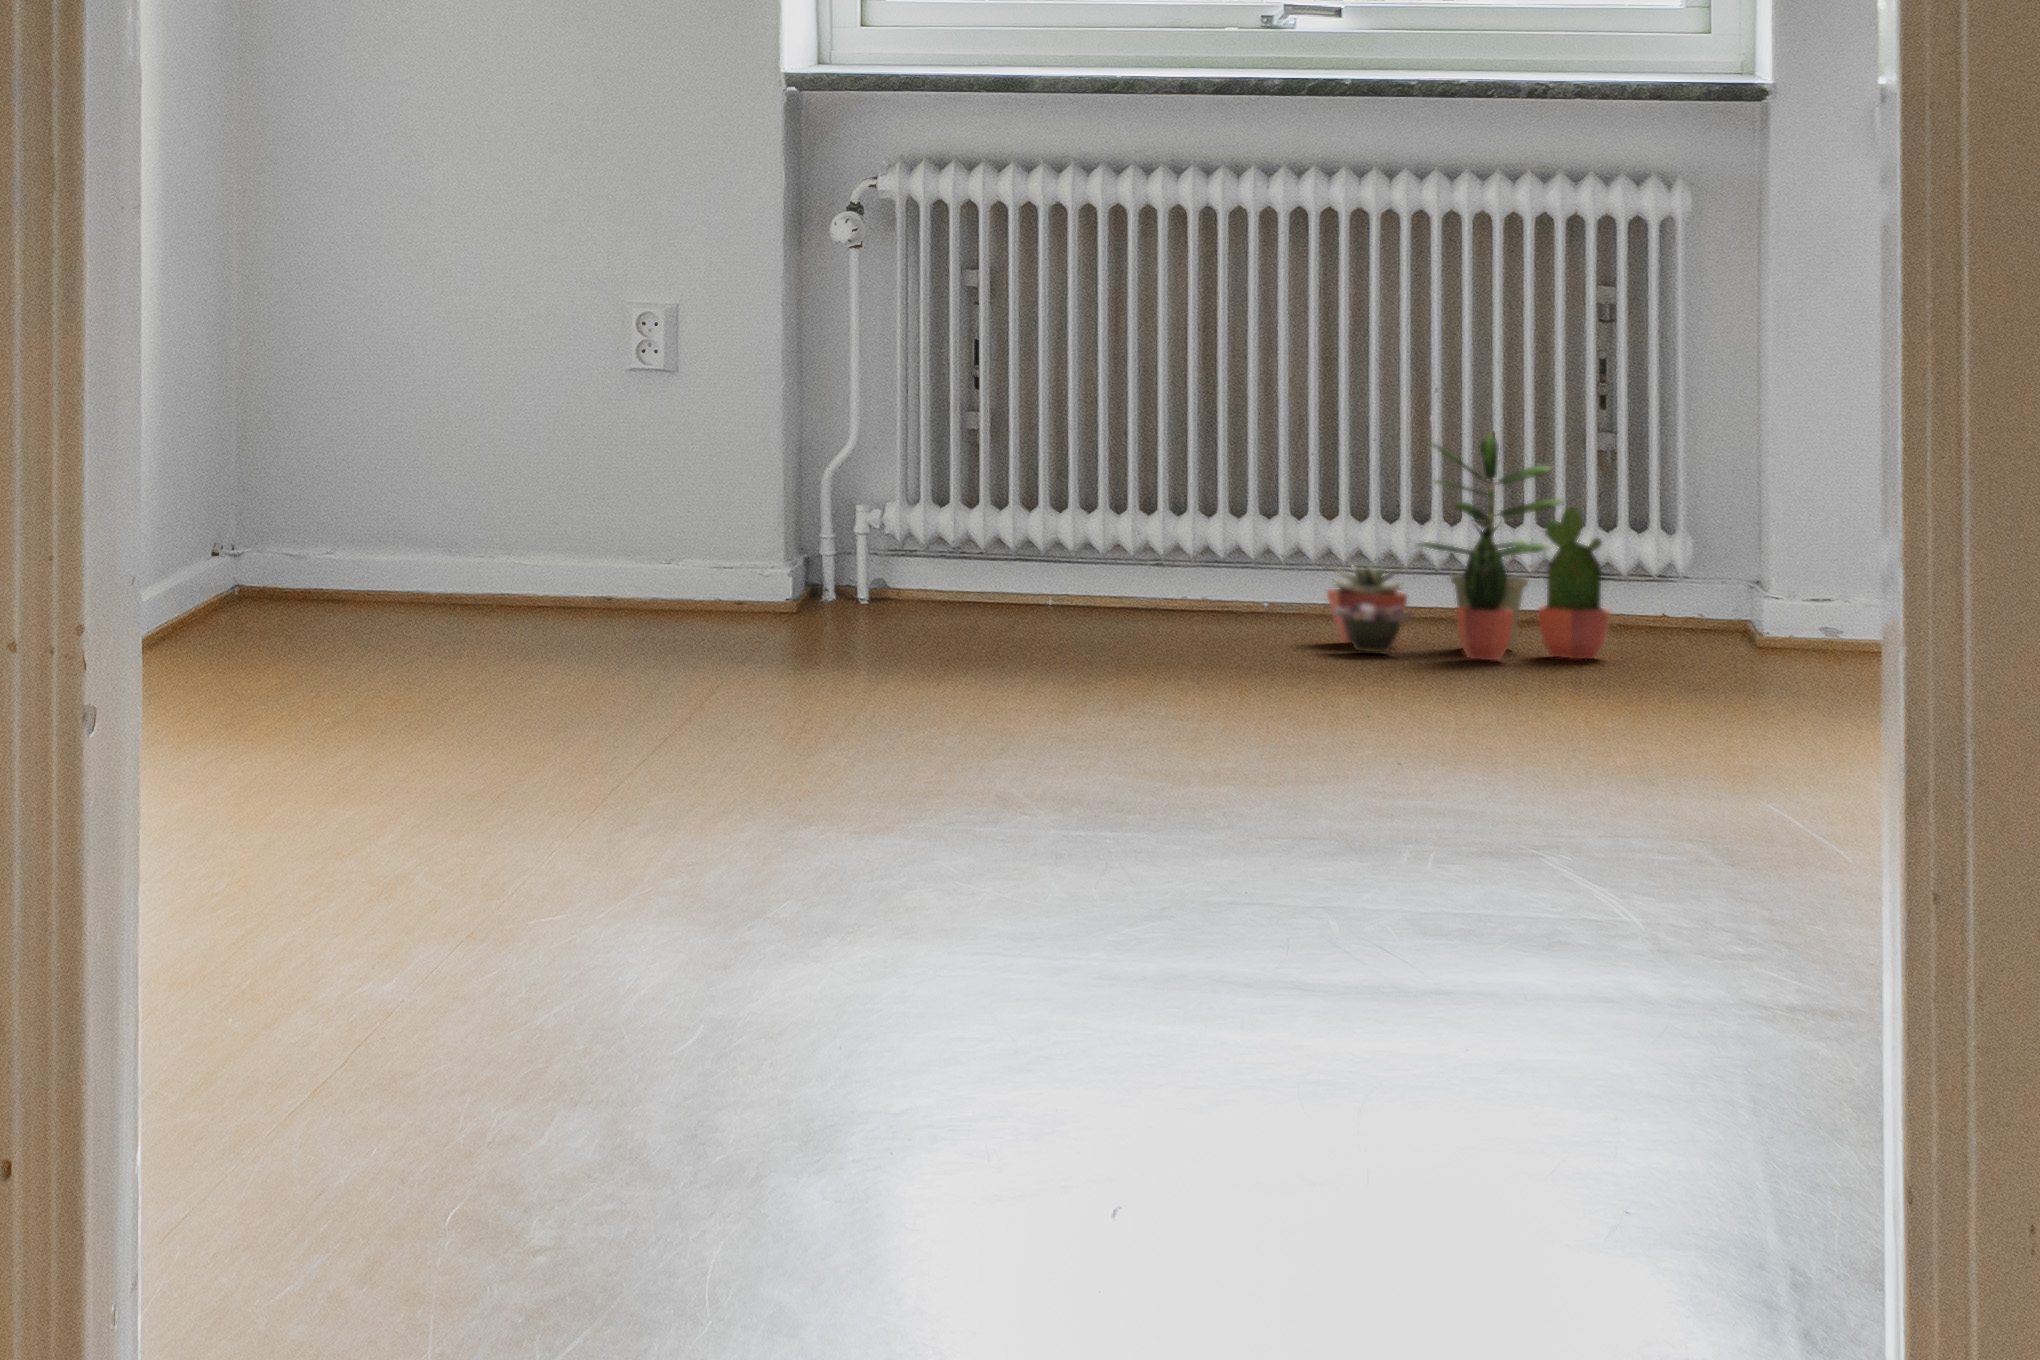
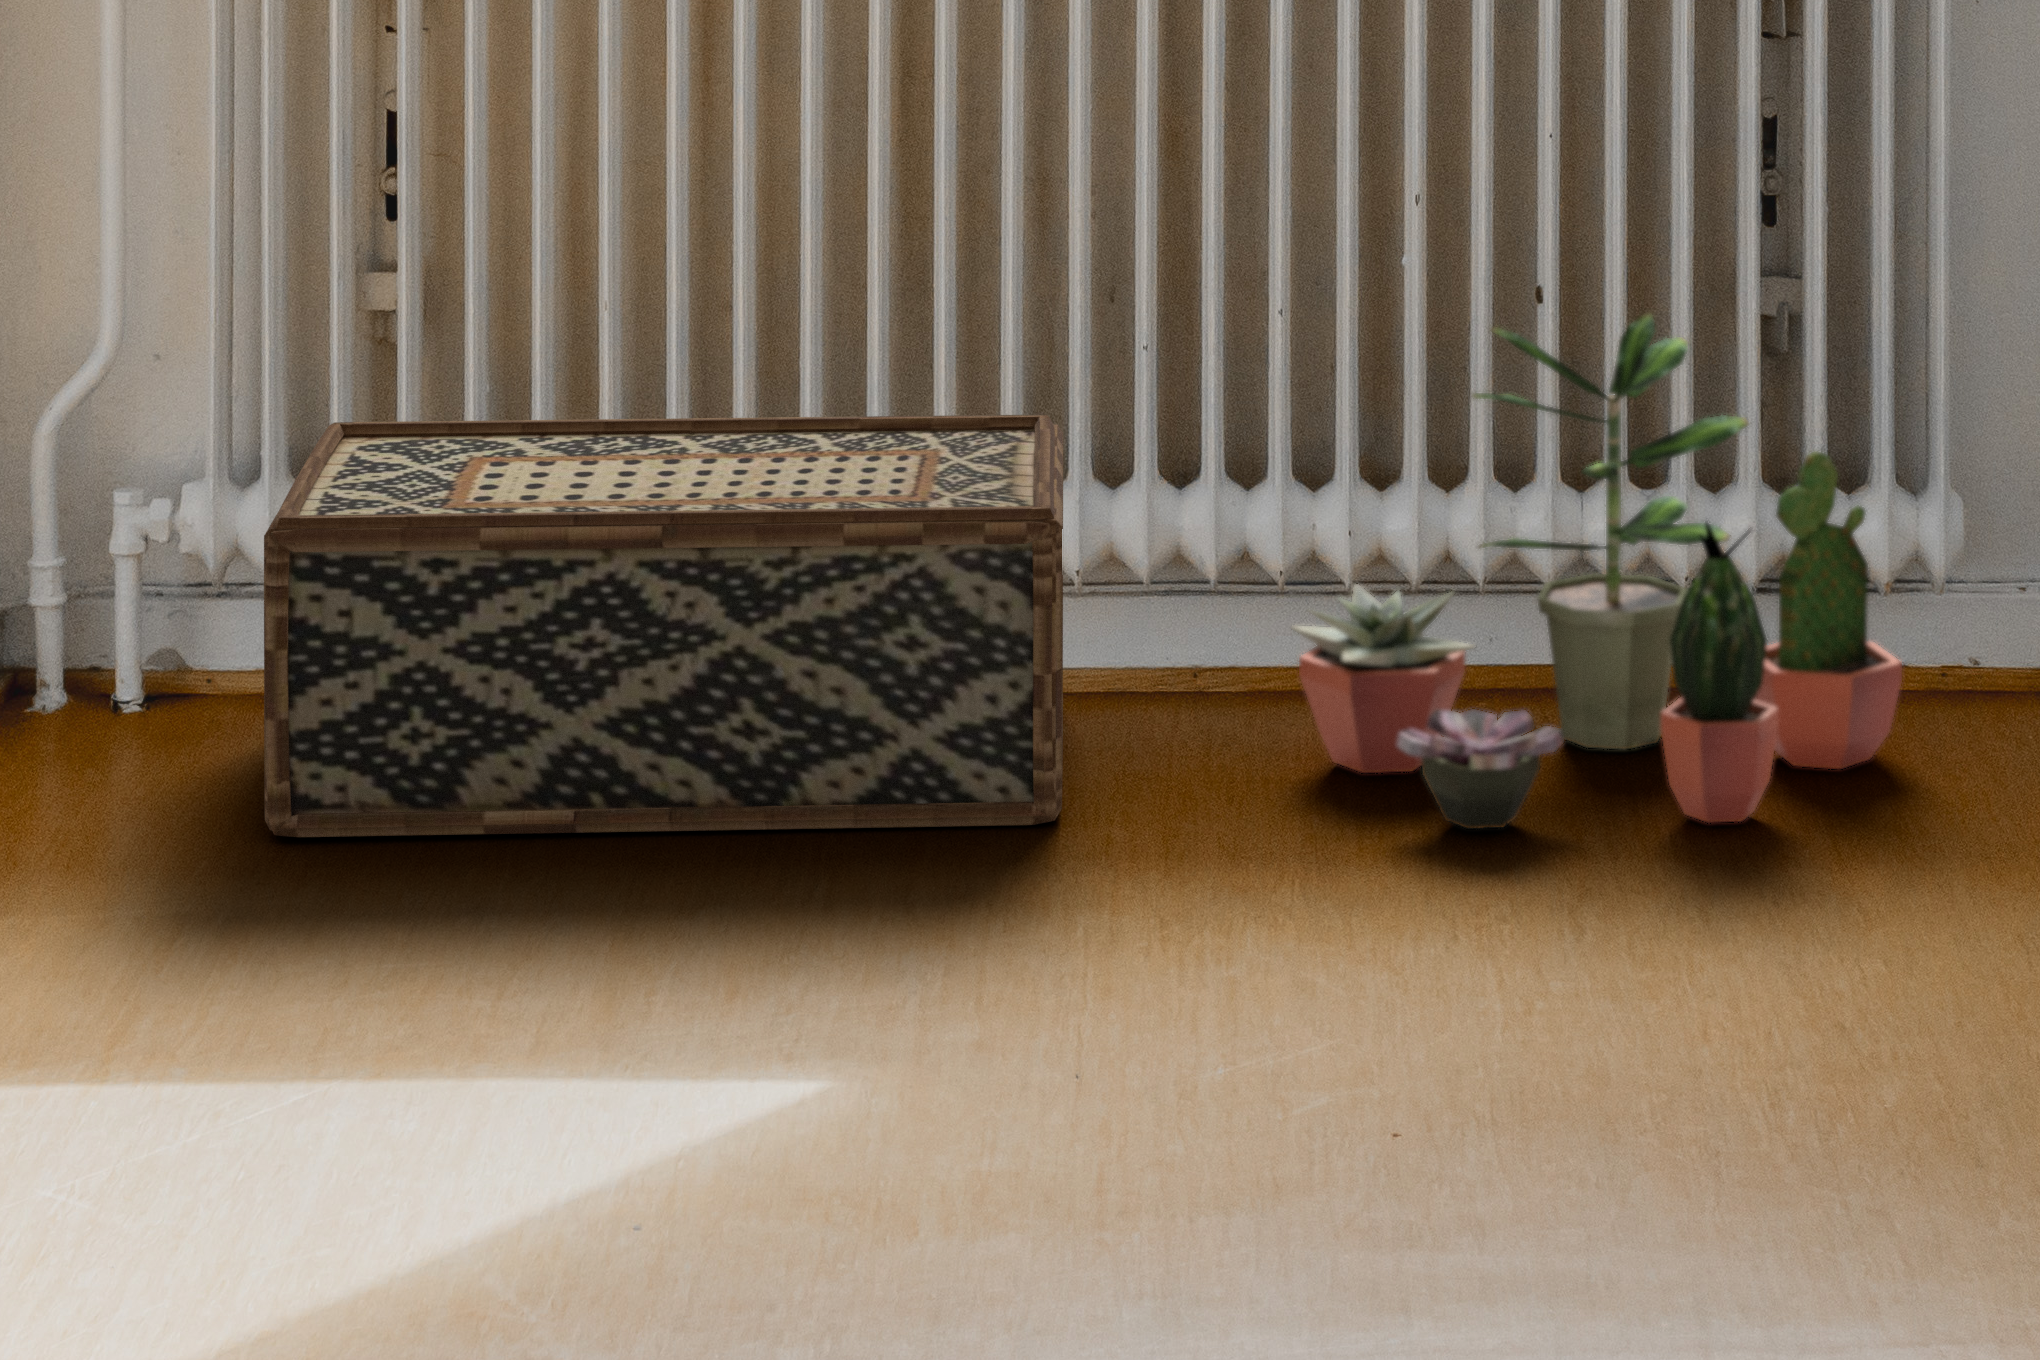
woven basket: none [860,471,1261,638] -> present [264,415,1063,837]

